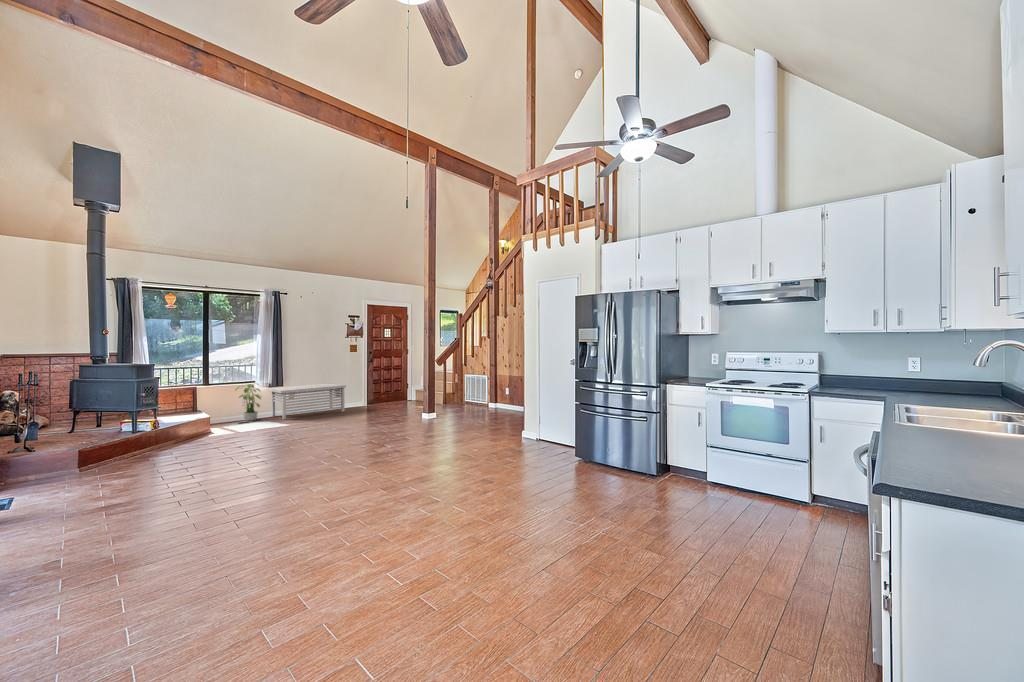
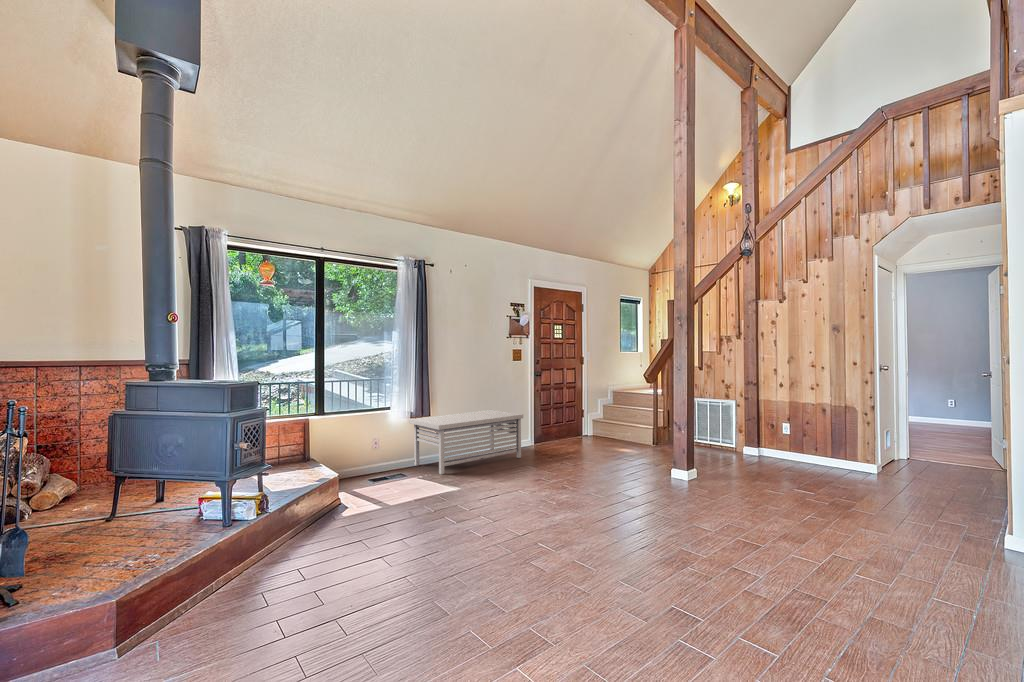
potted plant: present [235,384,261,421] -> none [365,411,406,475]

